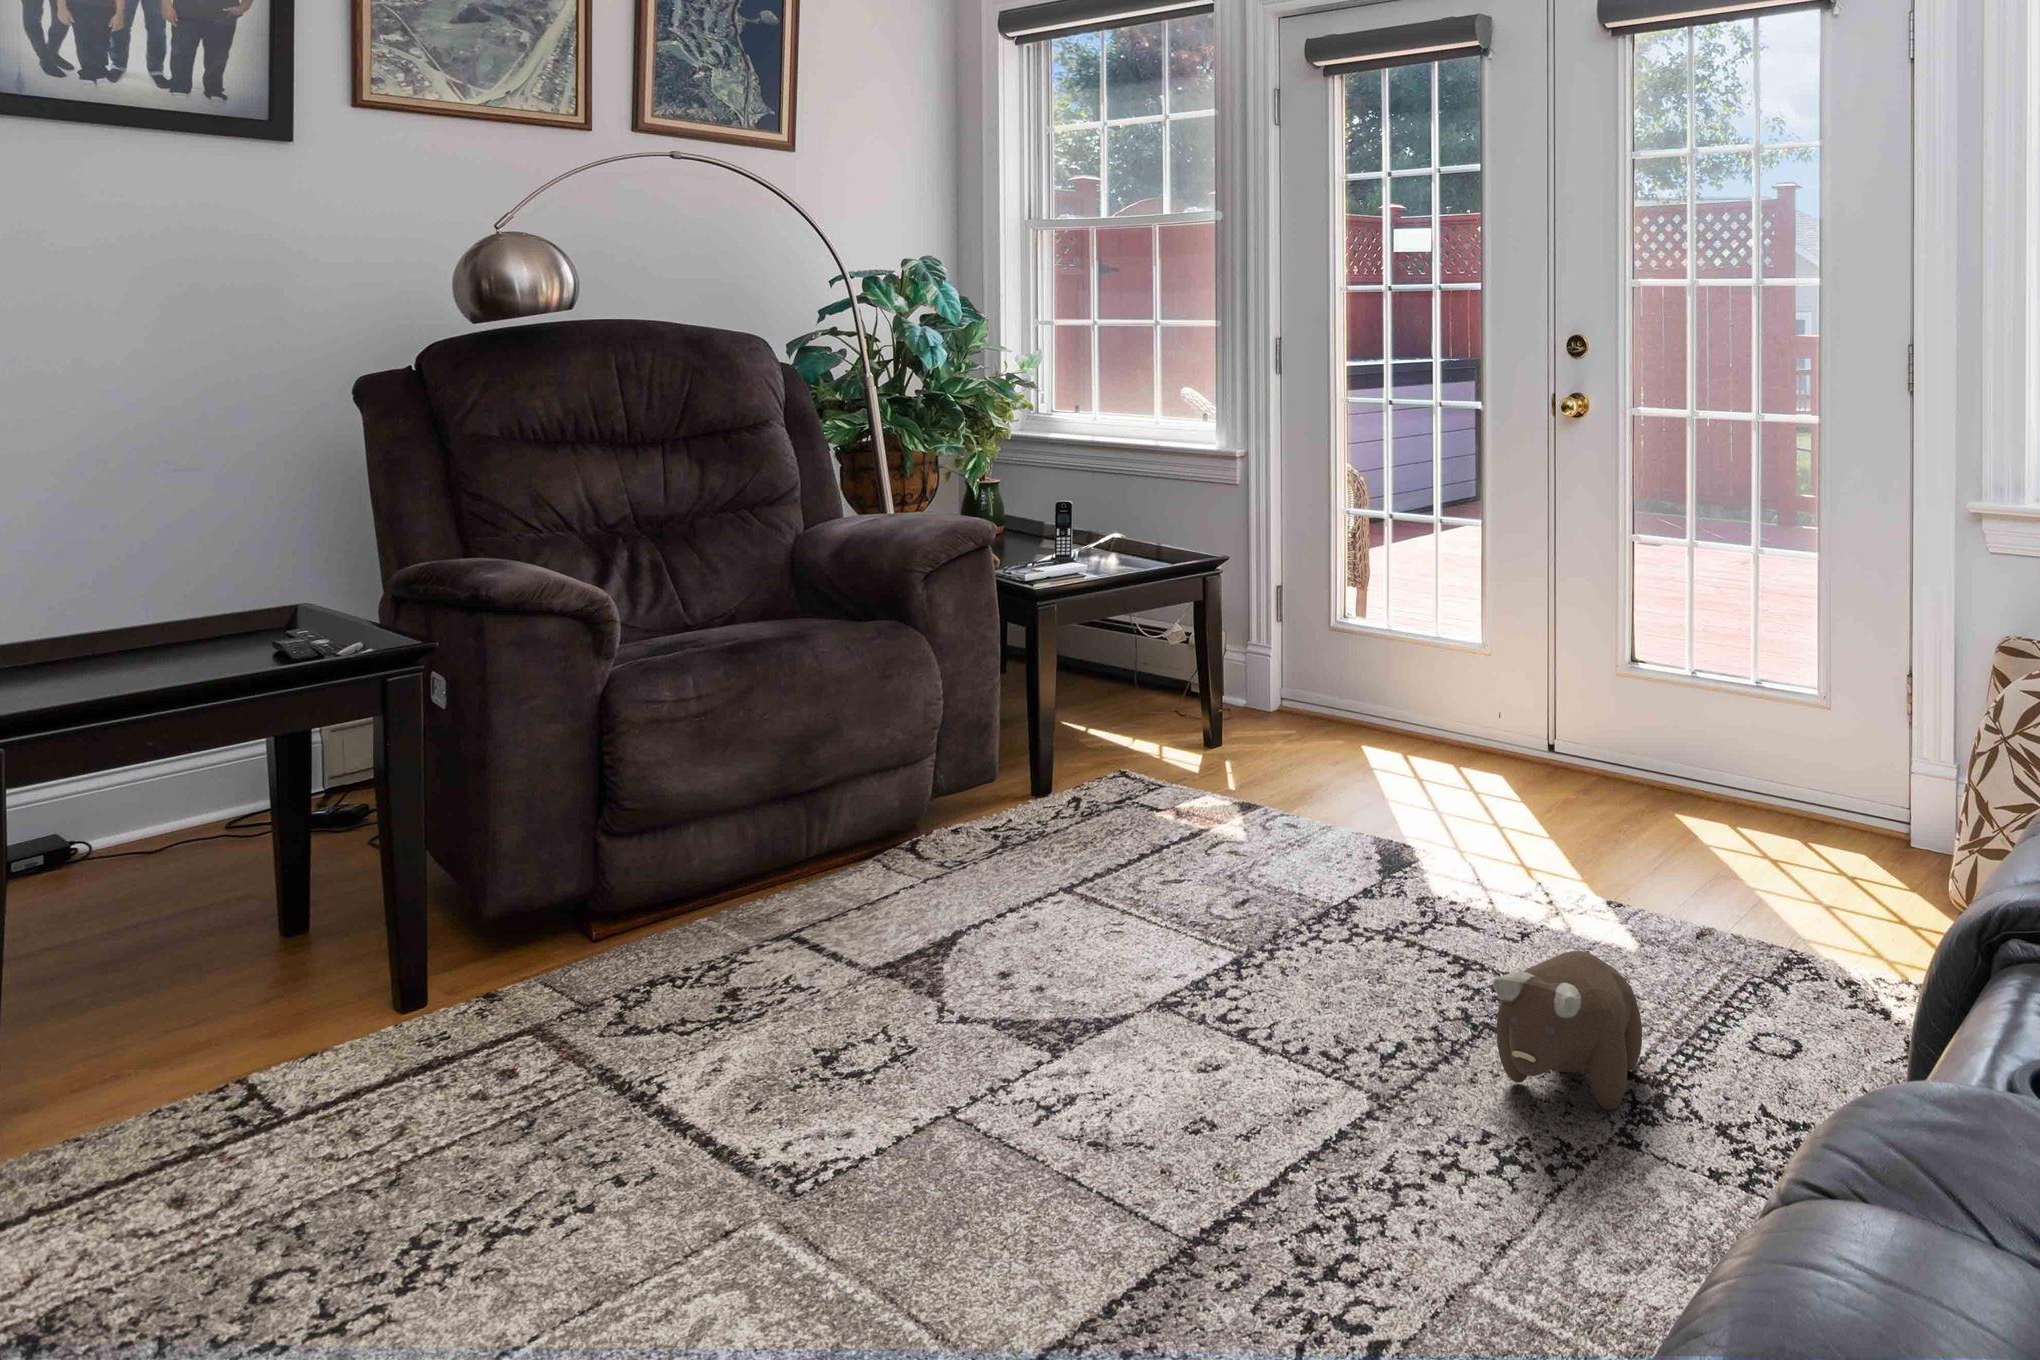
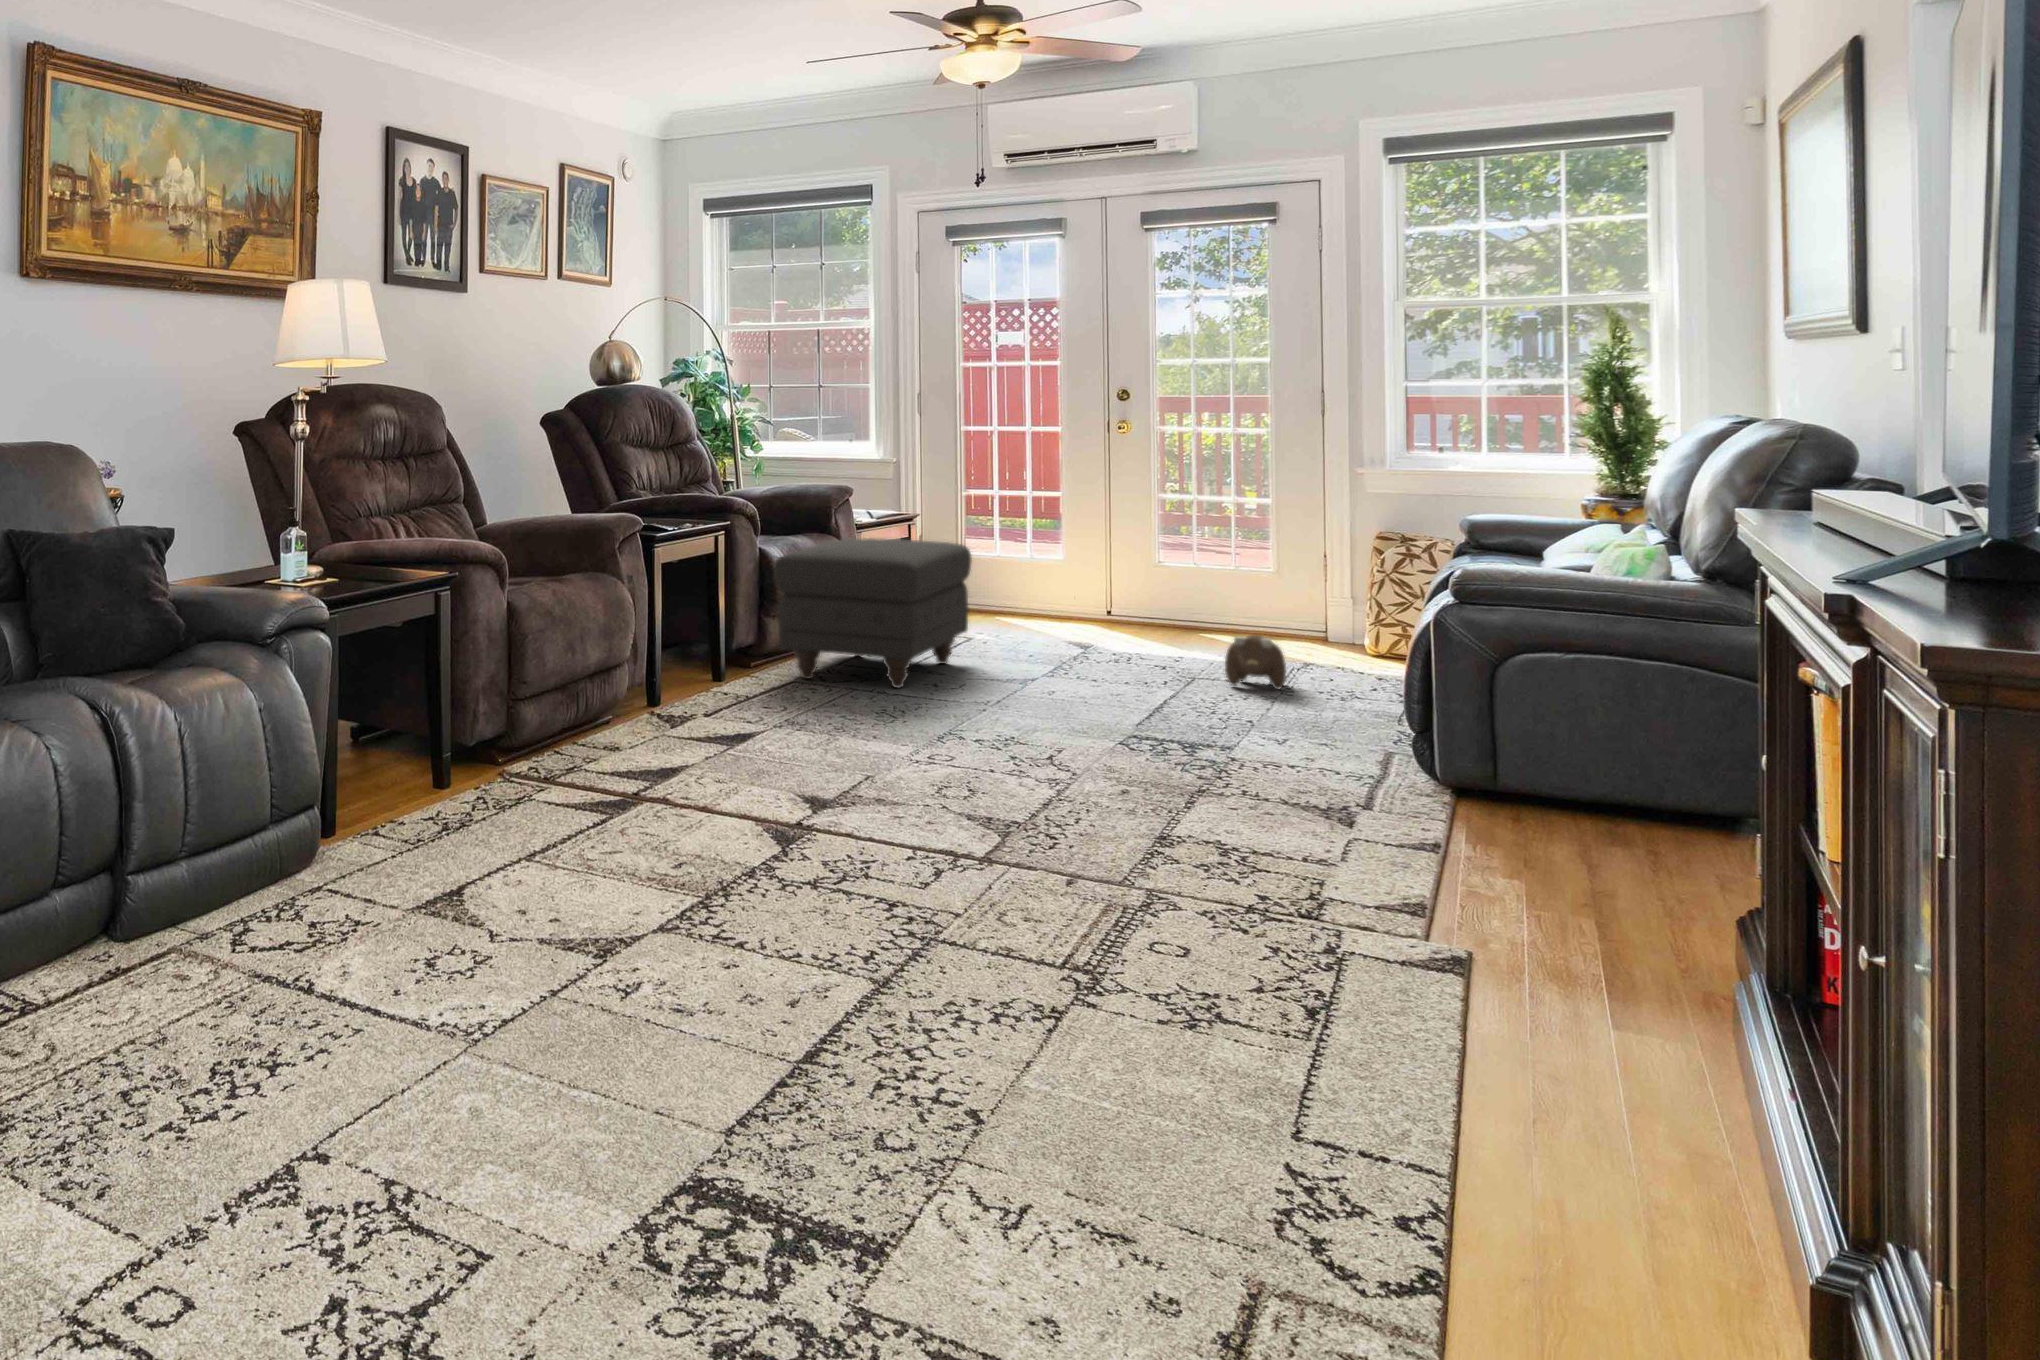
ottoman: none [521,638,1084,1054] -> present [774,538,972,688]

